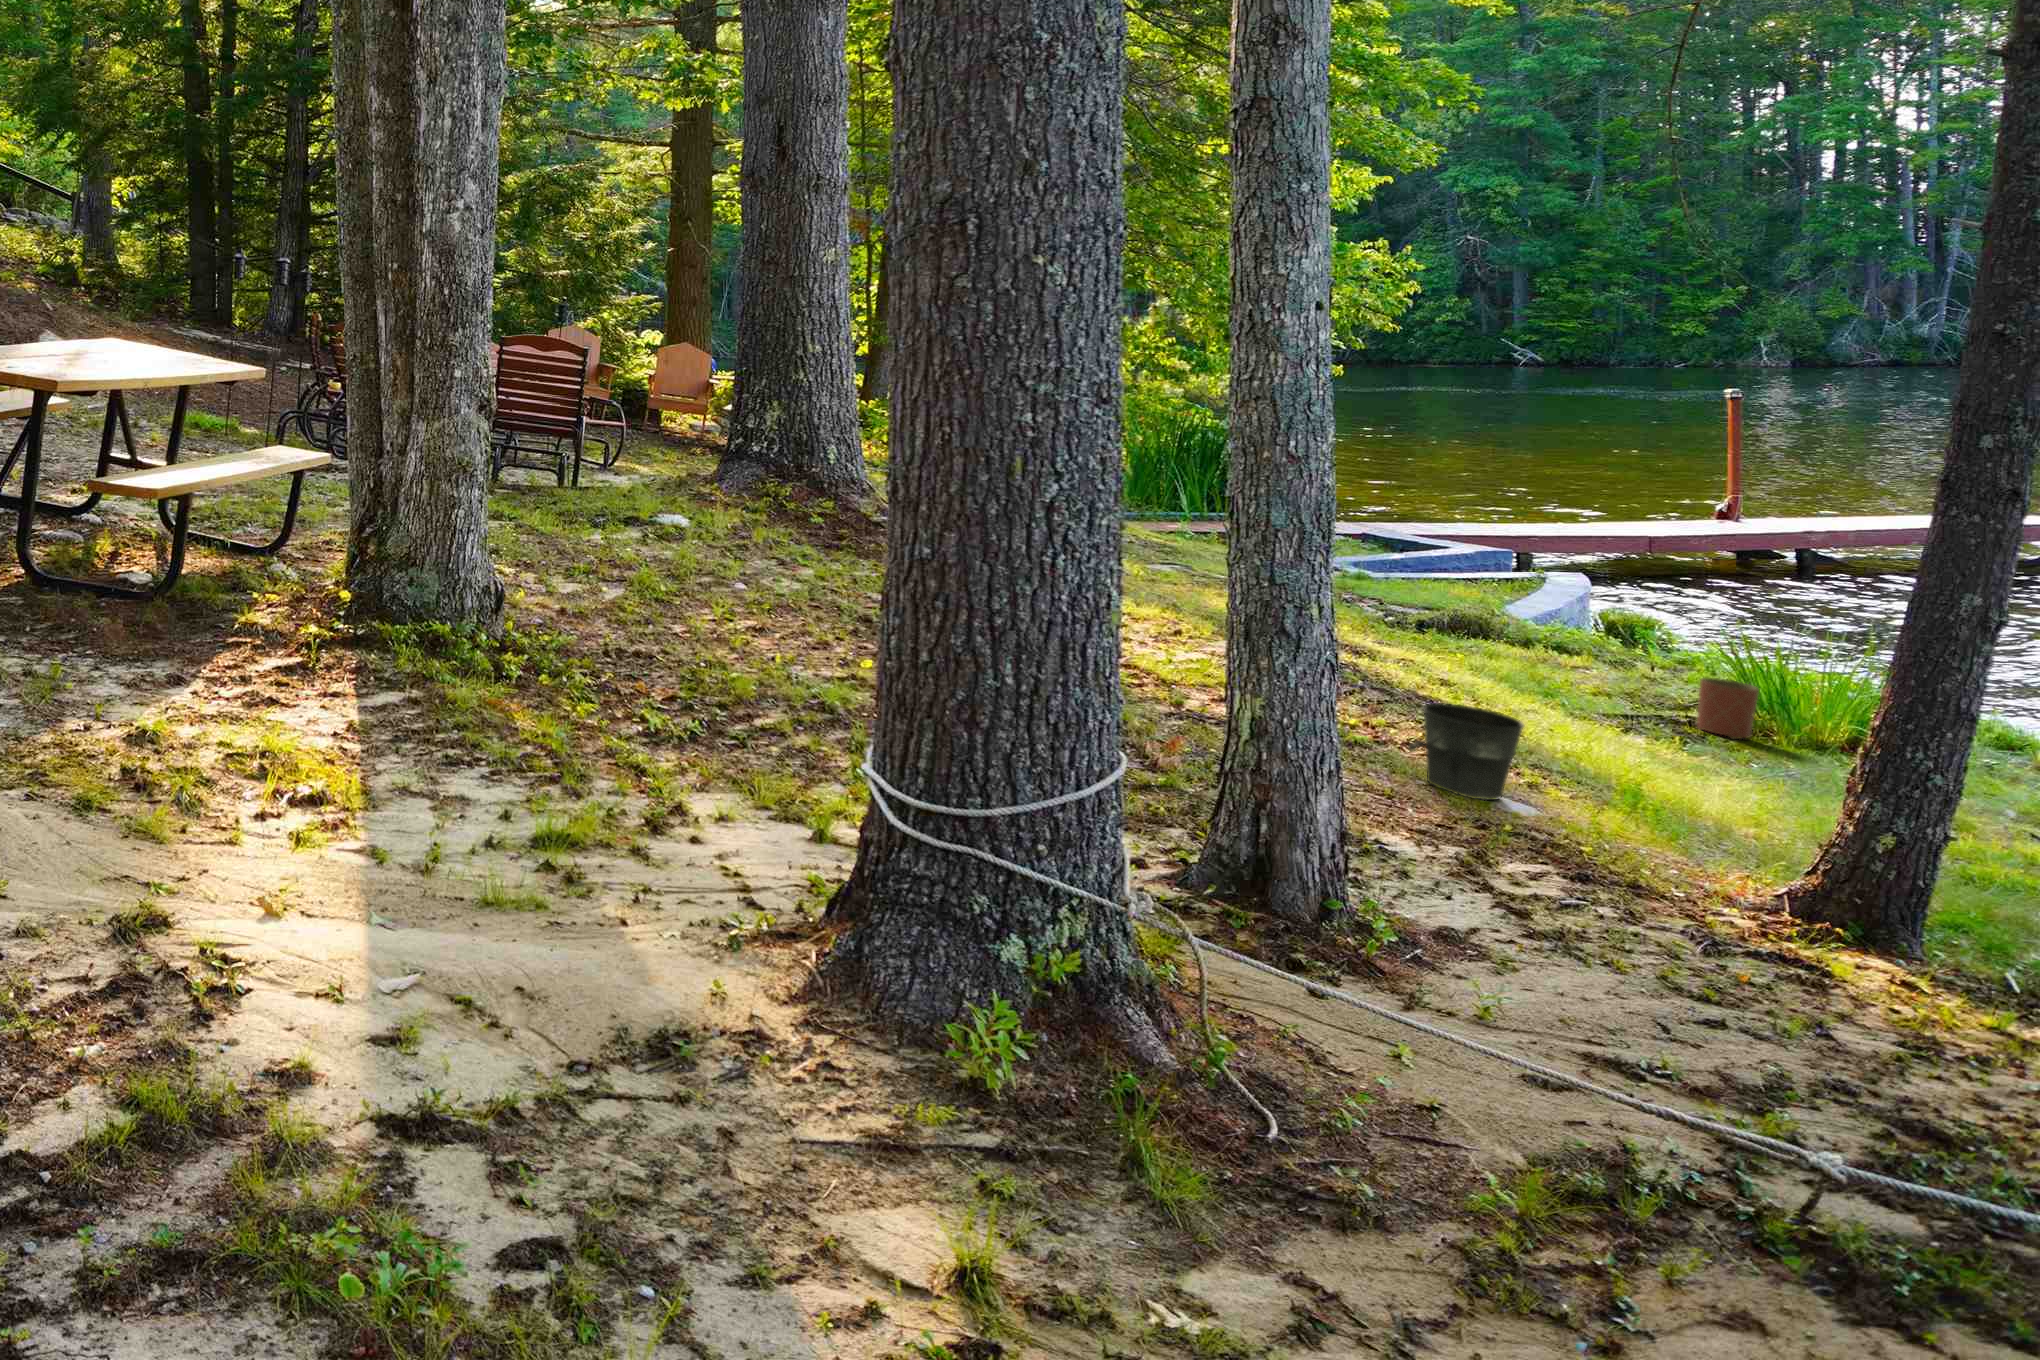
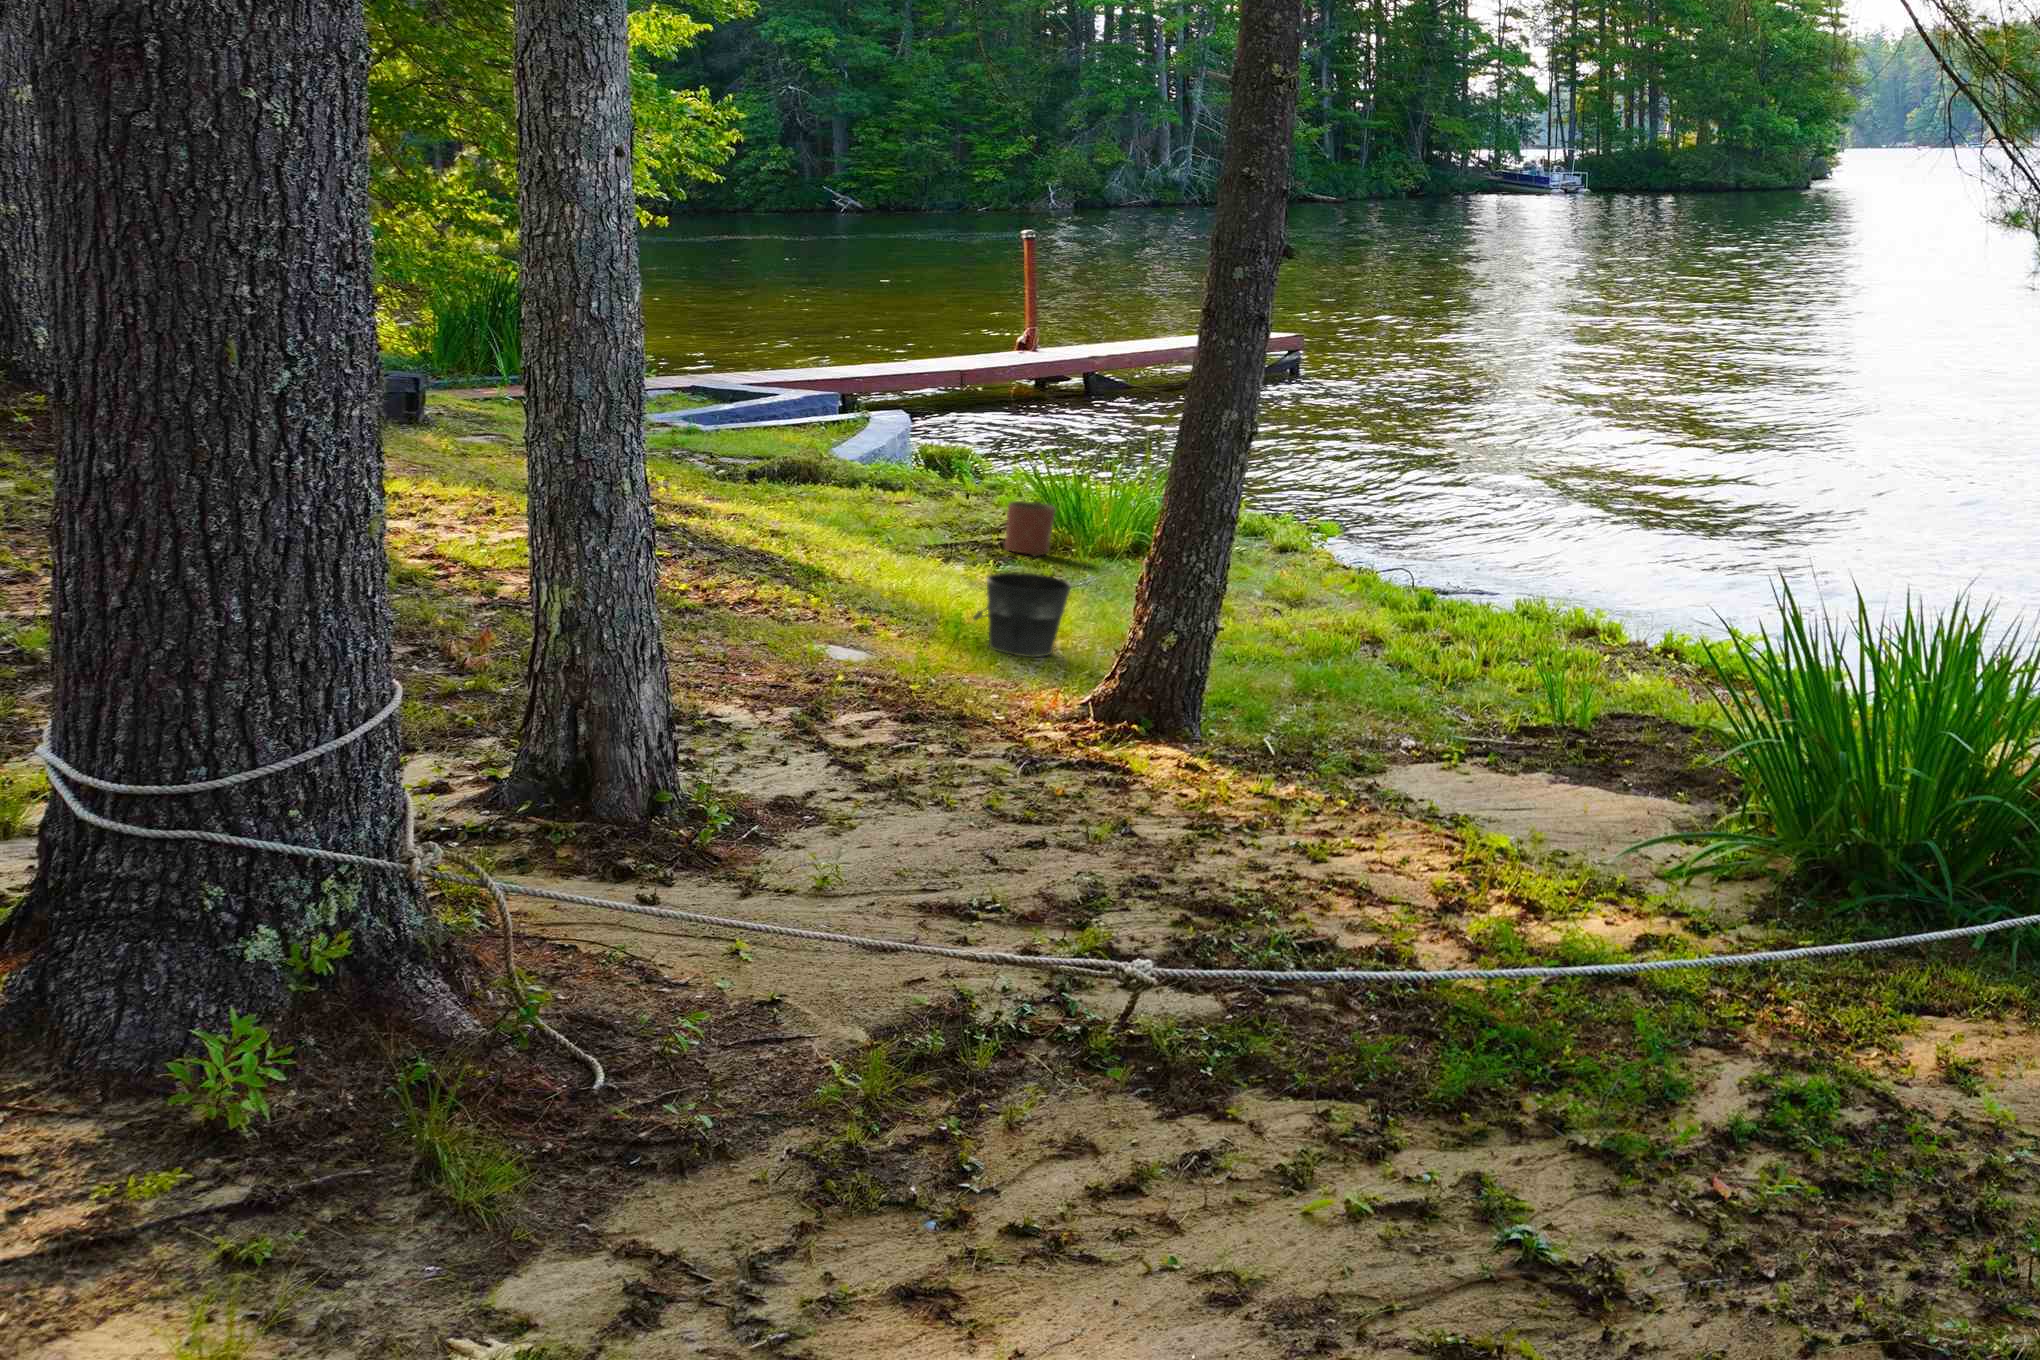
bucket: present [1409,703,1524,800] -> present [973,572,1072,657]

